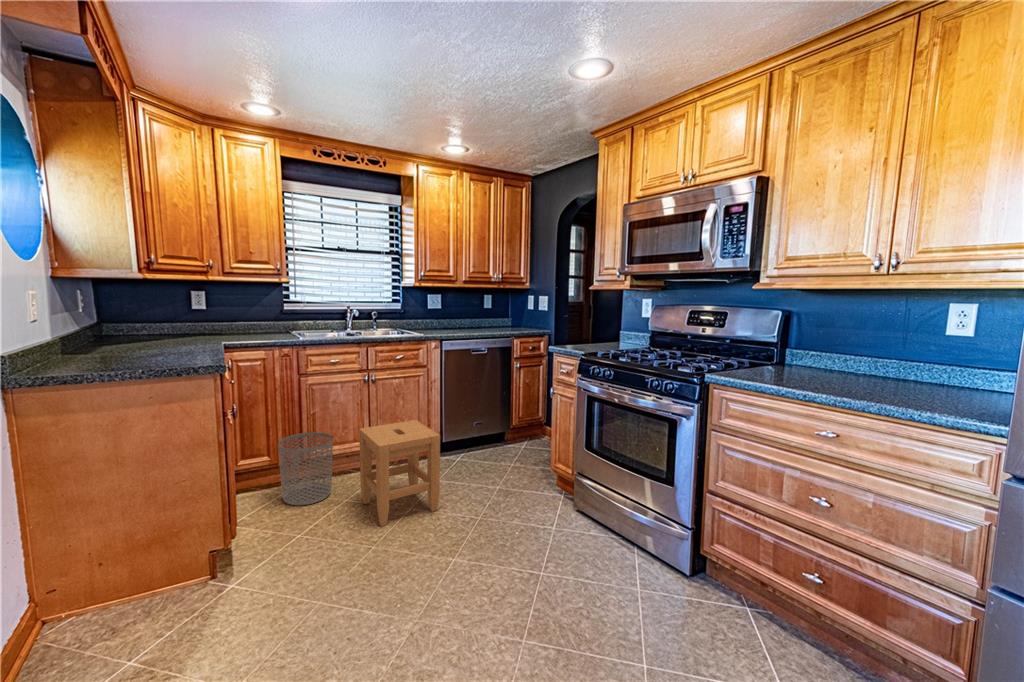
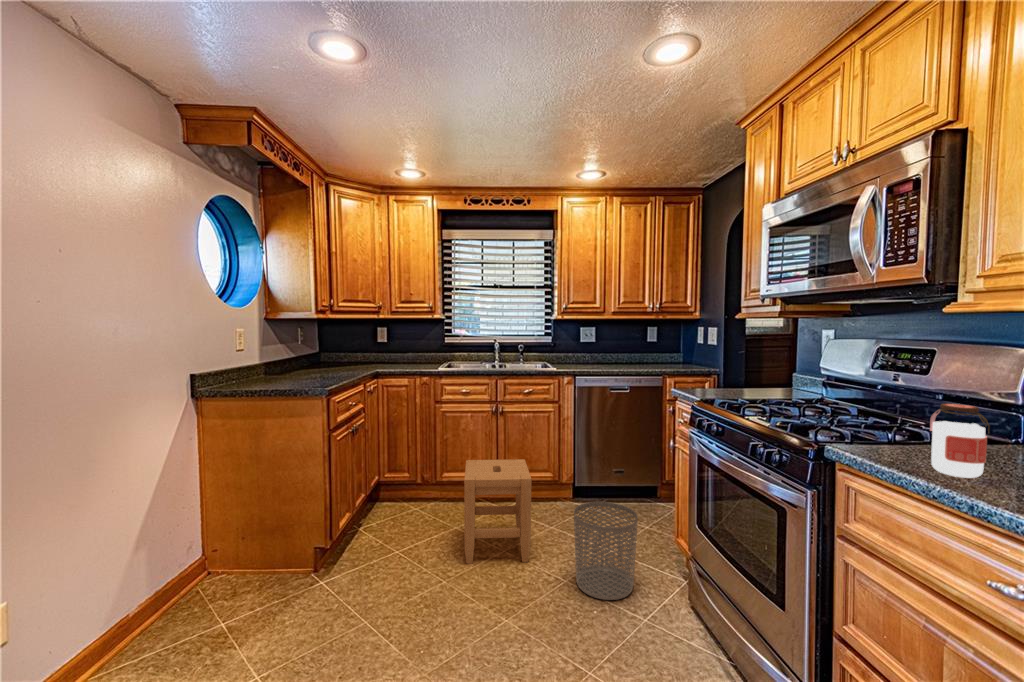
jar: none [777,342,807,384] -> present [930,404,990,478]
waste bin: present [278,432,333,505] -> present [574,502,638,600]

